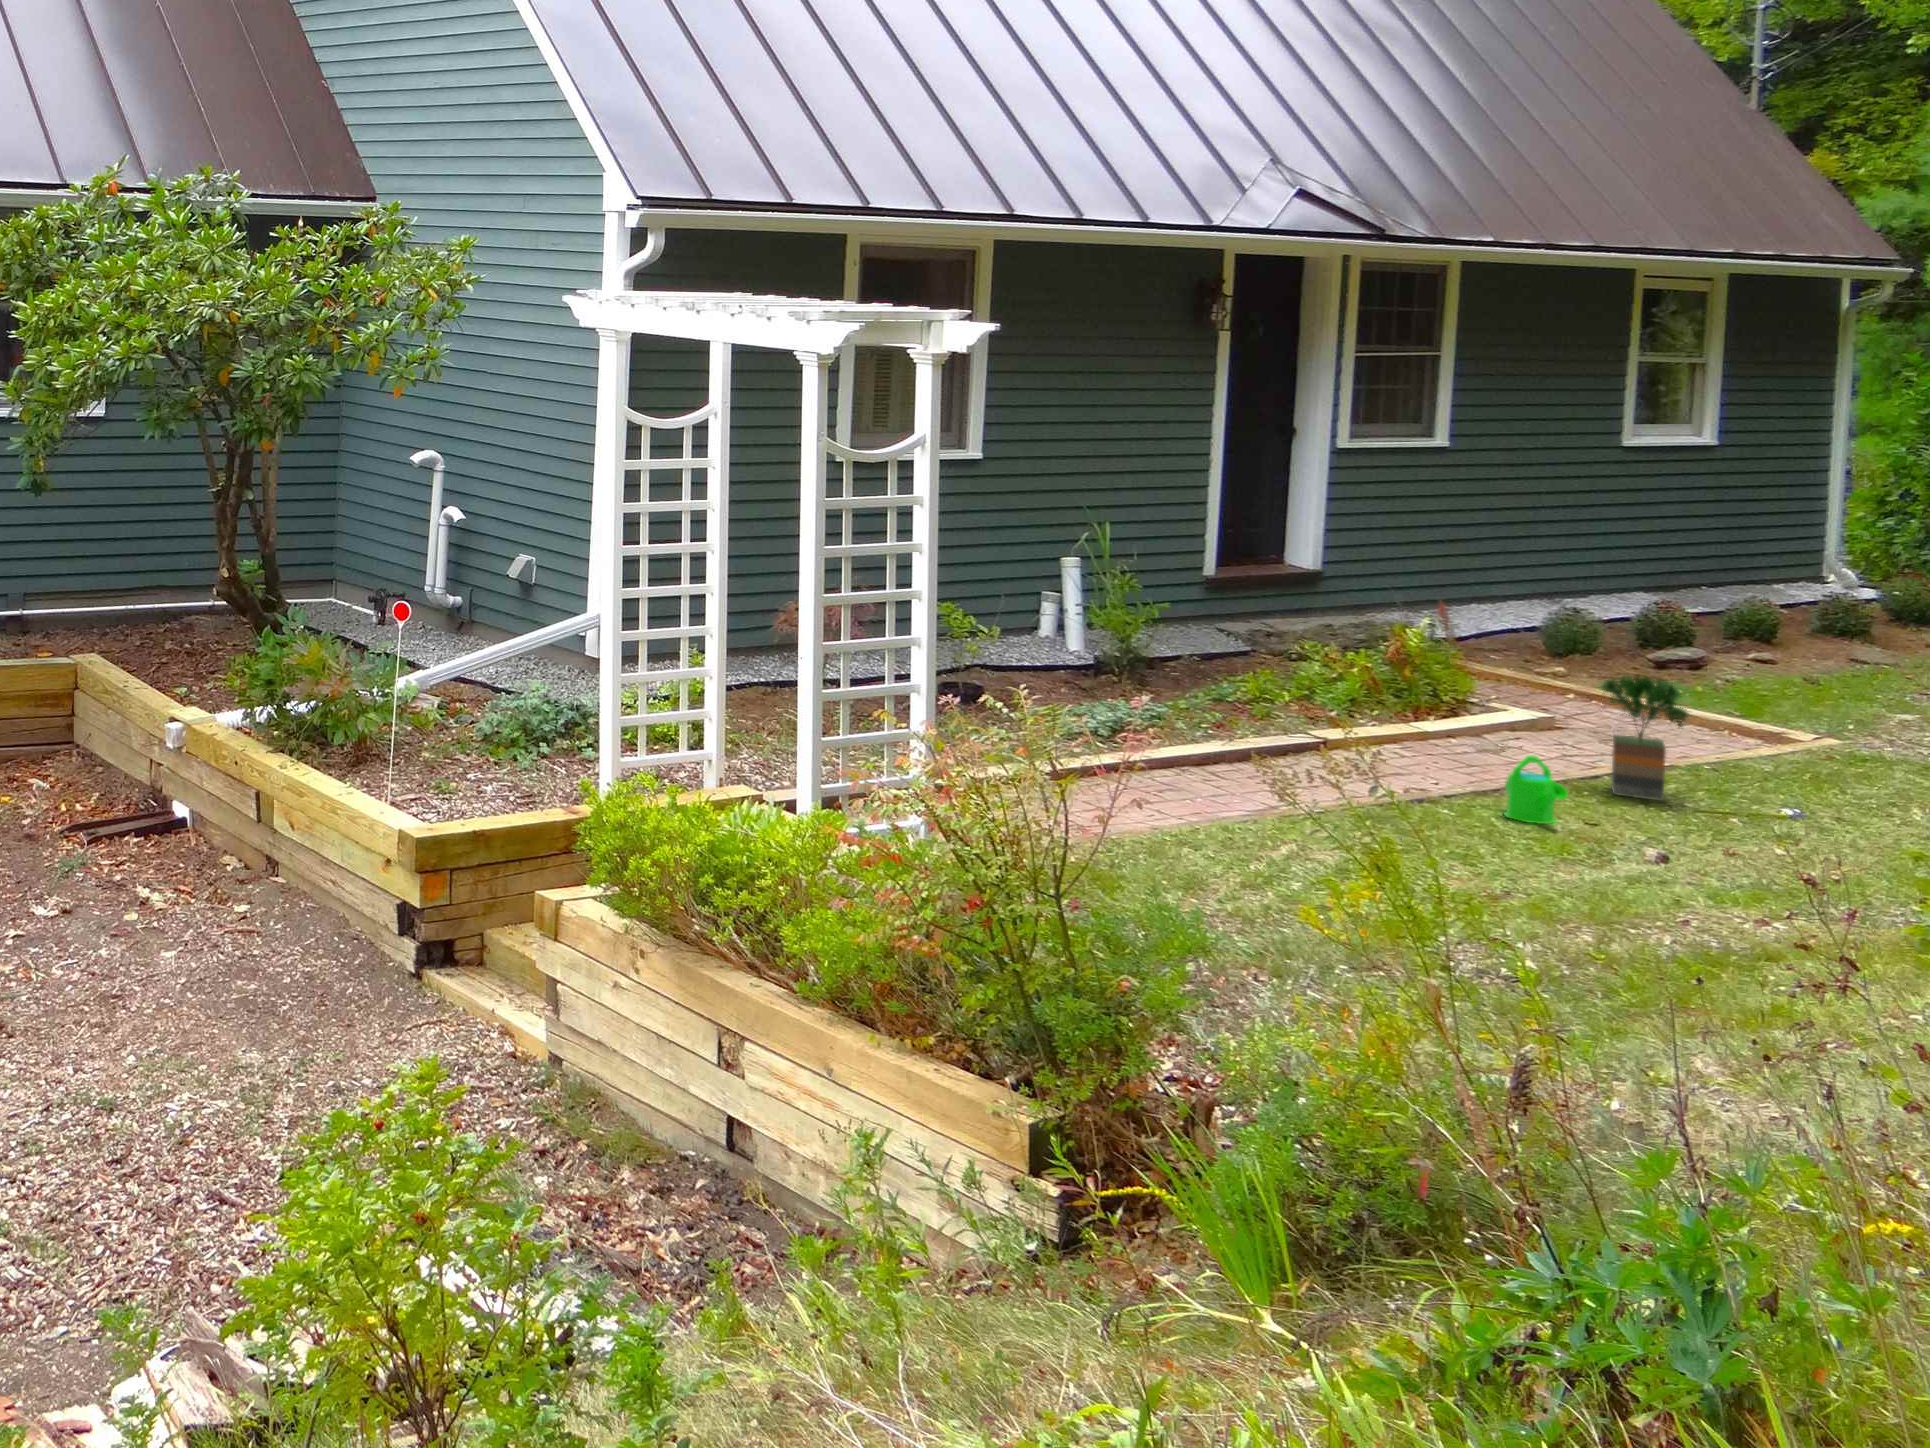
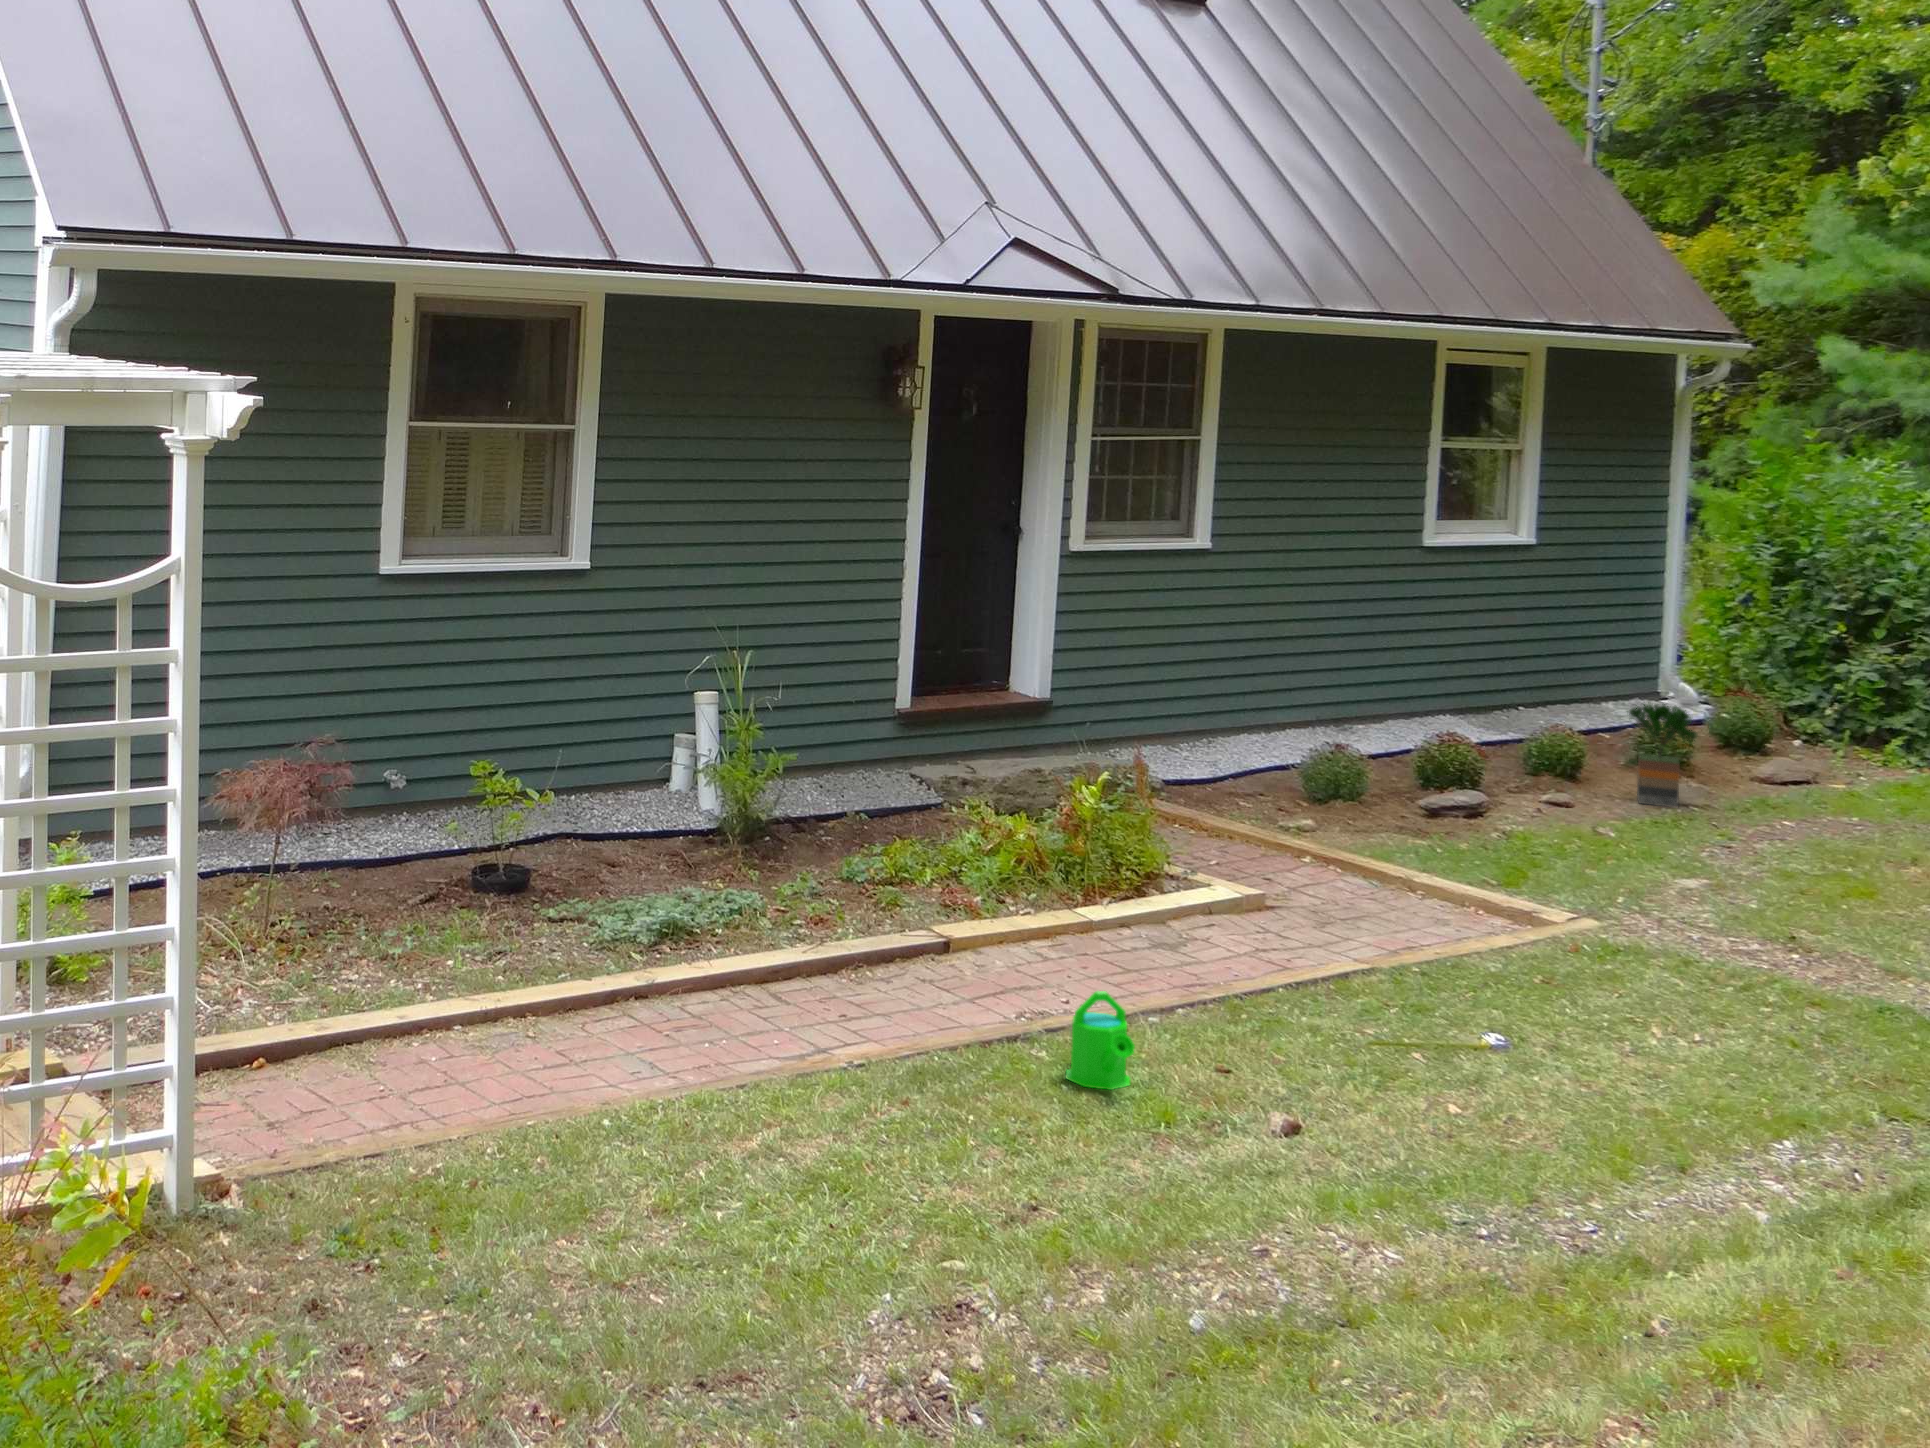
potted tree: present [1599,675,1689,801] -> present [1627,704,1697,807]

